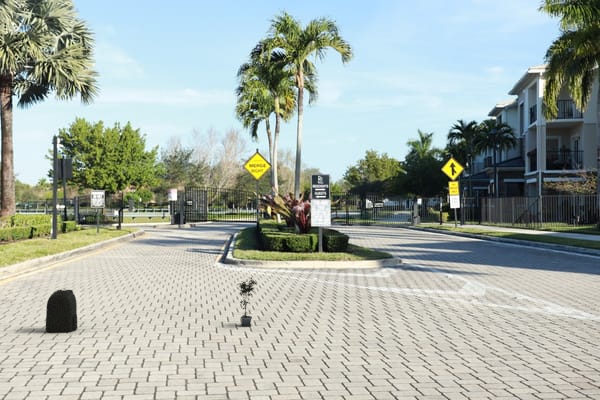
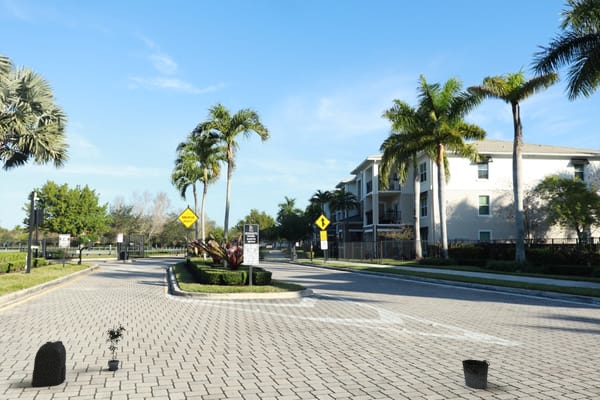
potted plant: present [238,278,257,326] -> present [106,324,126,371]
bucket: none [506,324,540,356] -> present [462,359,490,389]

